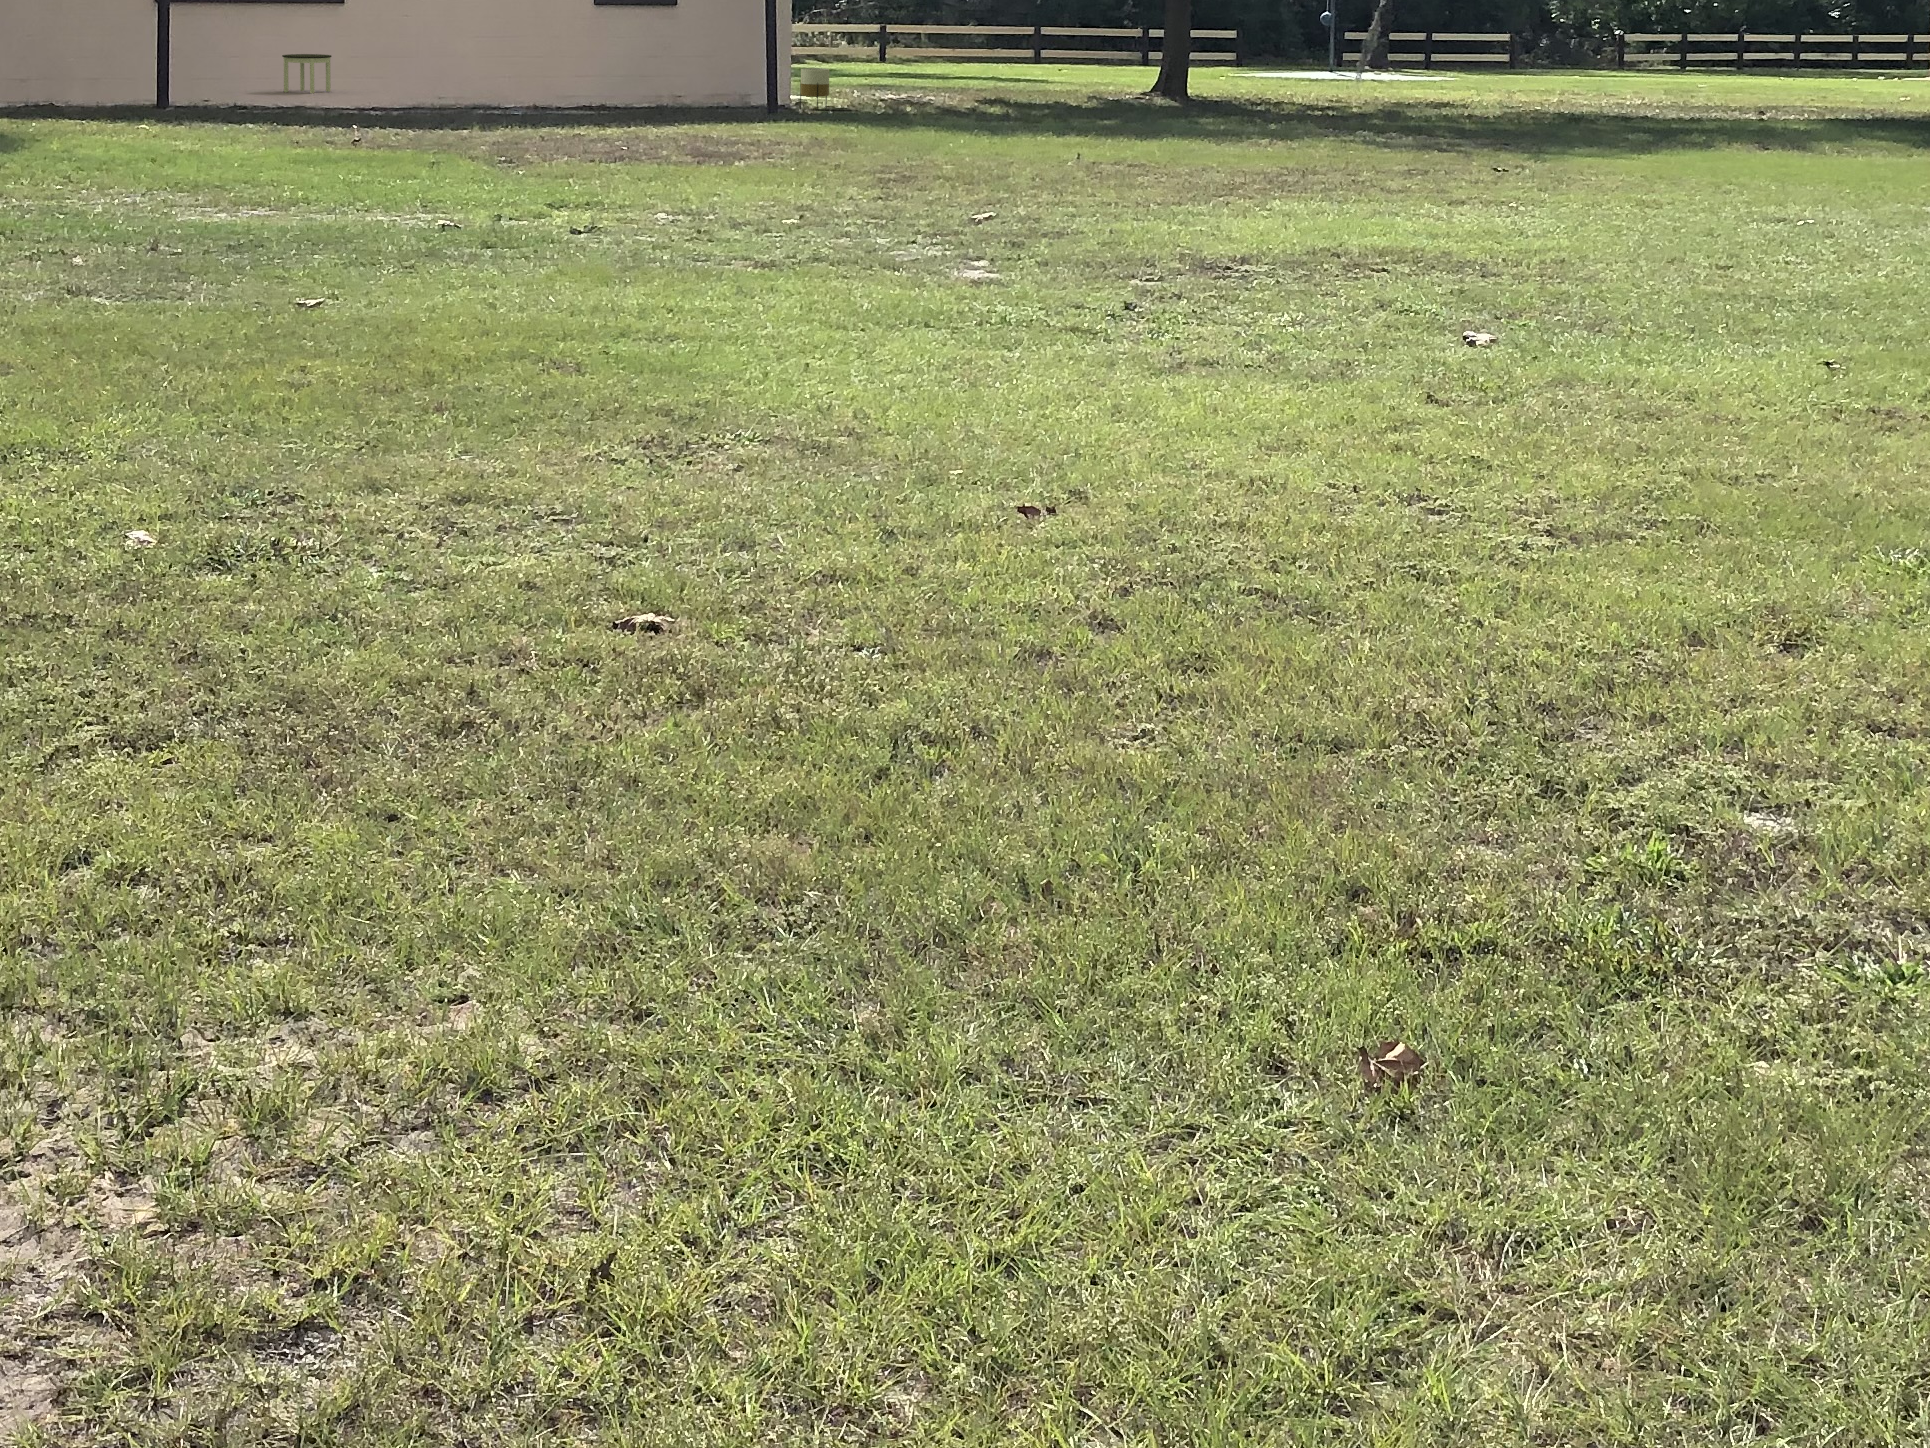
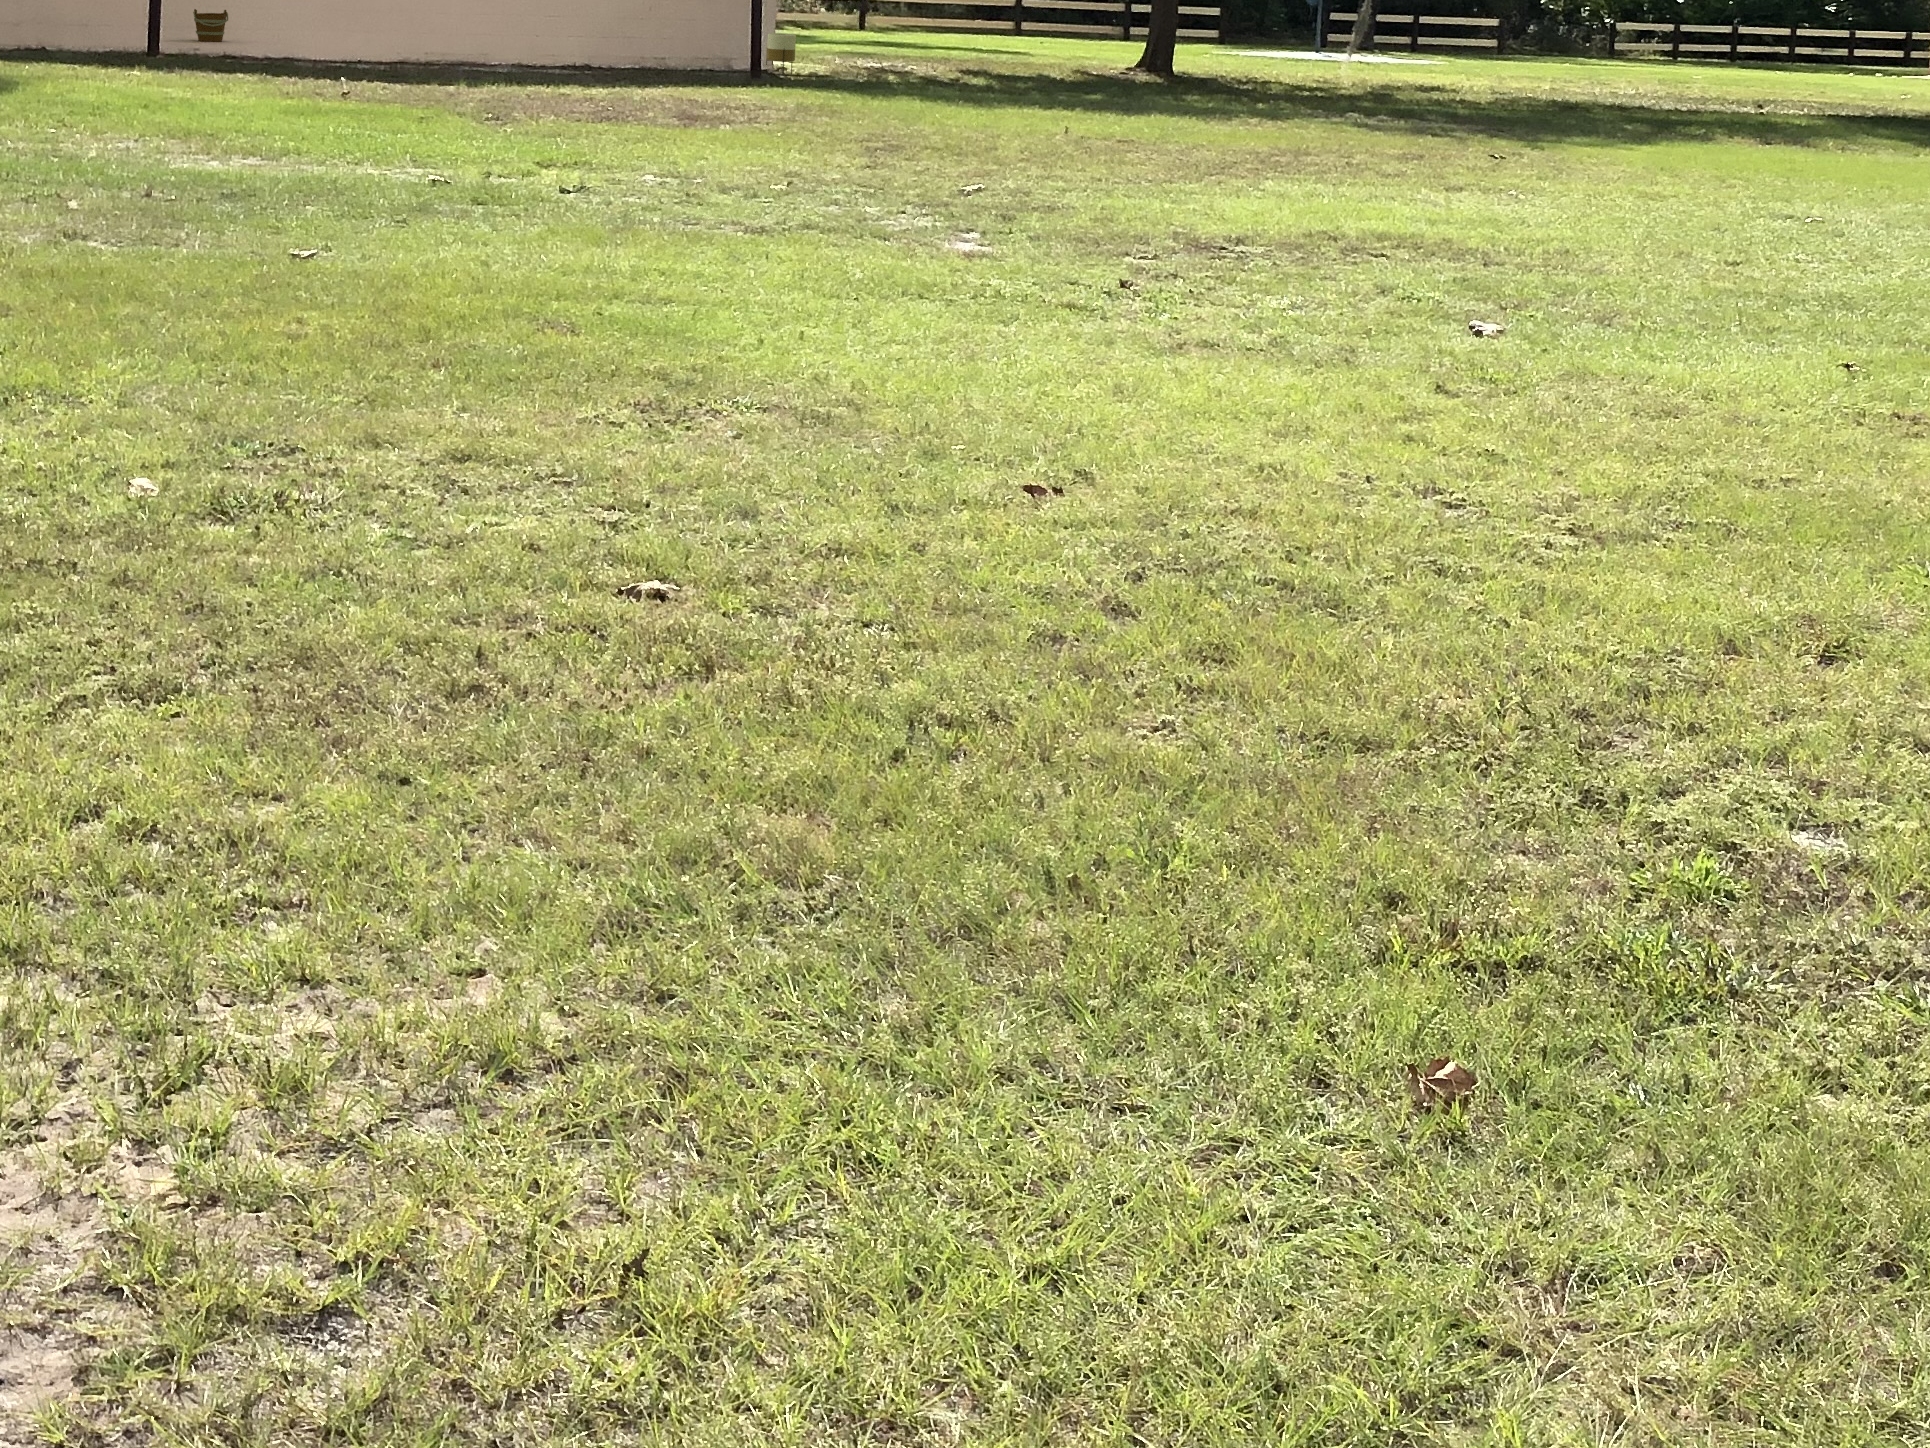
round table: present [282,54,332,93] -> none [261,6,309,44]
bucket: none [213,60,249,93] -> present [193,9,228,42]

